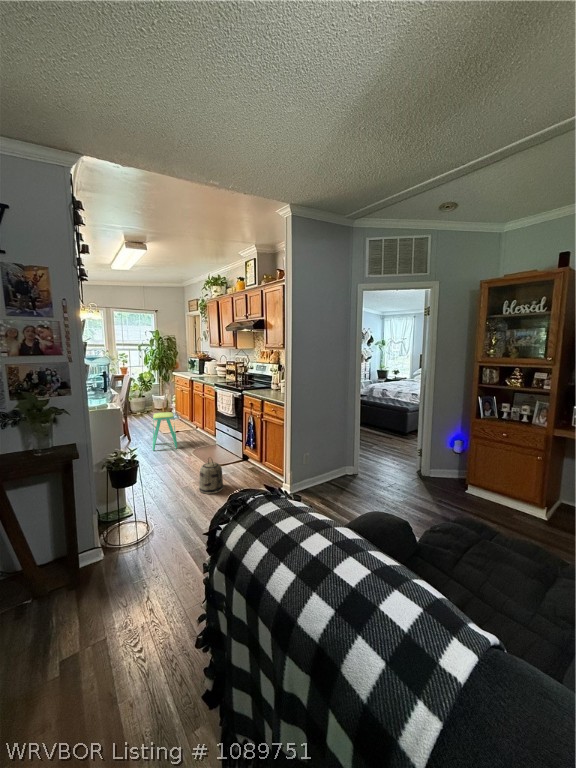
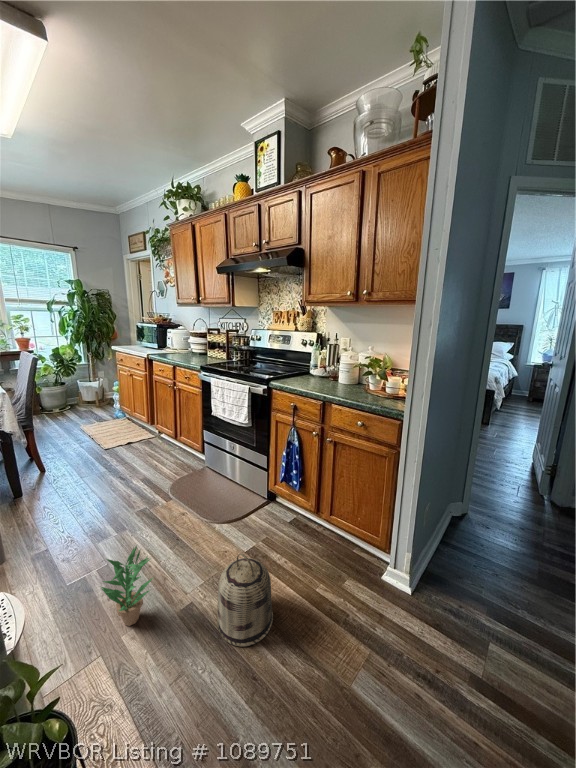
stool: present [153,412,177,451] -> none [83,421,136,499]
potted plant: none [155,450,176,486] -> present [101,546,153,626]

